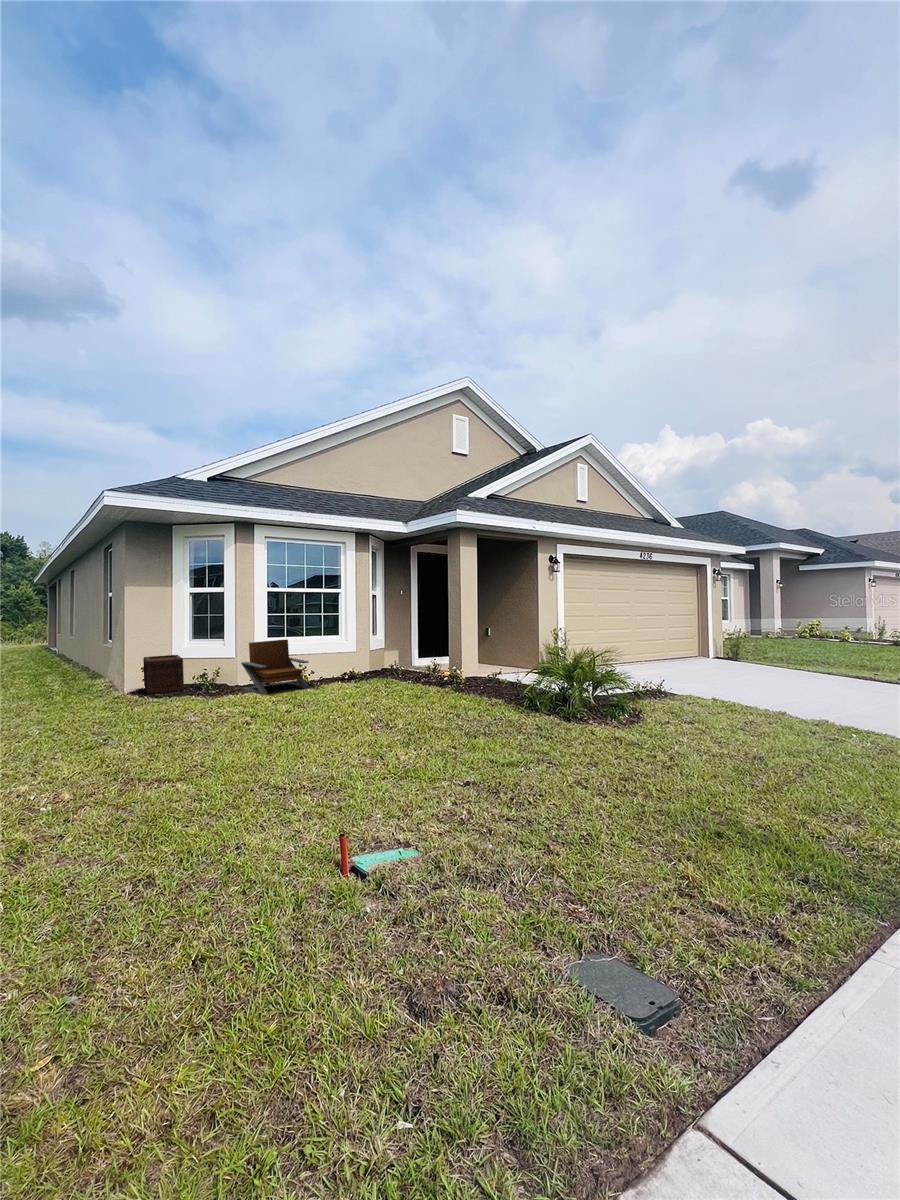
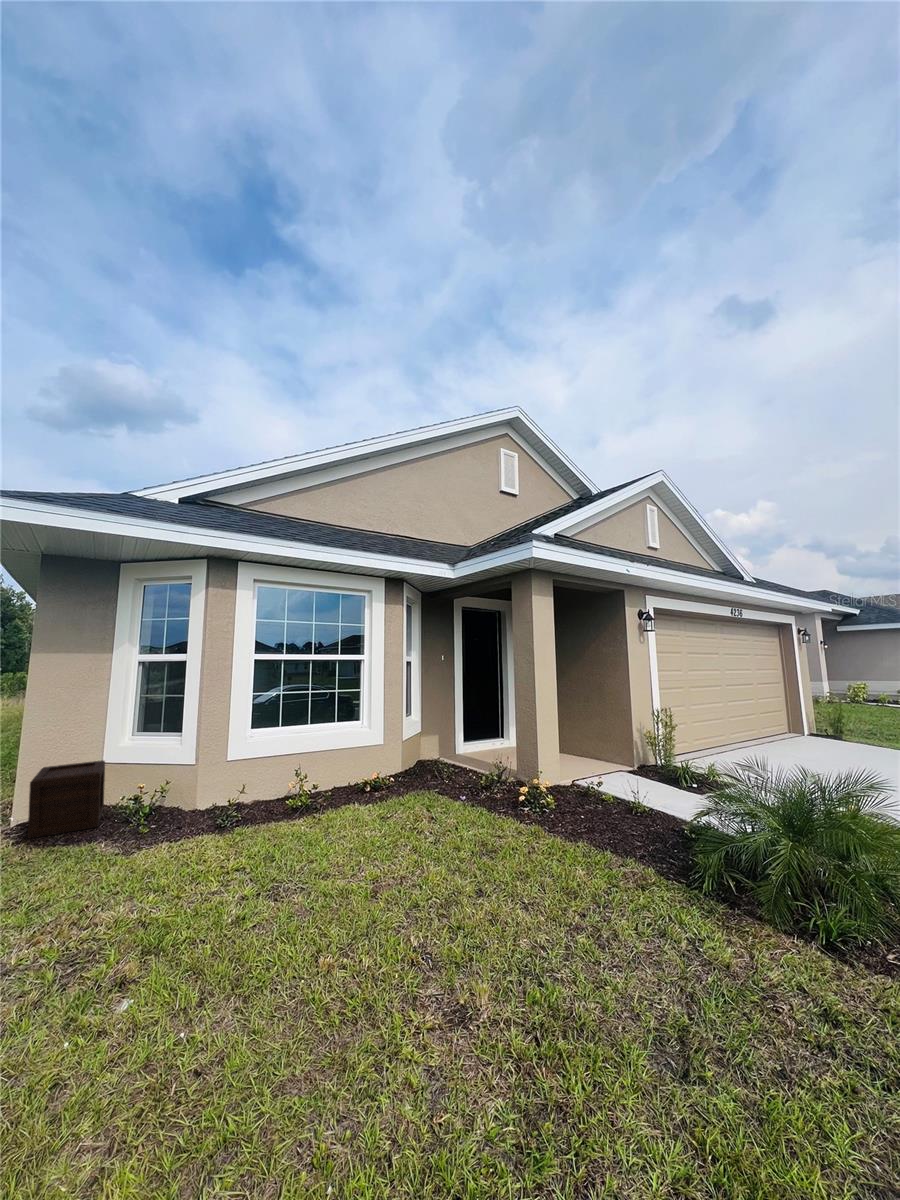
lounge chair: present [241,640,309,695] -> none [198,735,308,844]

